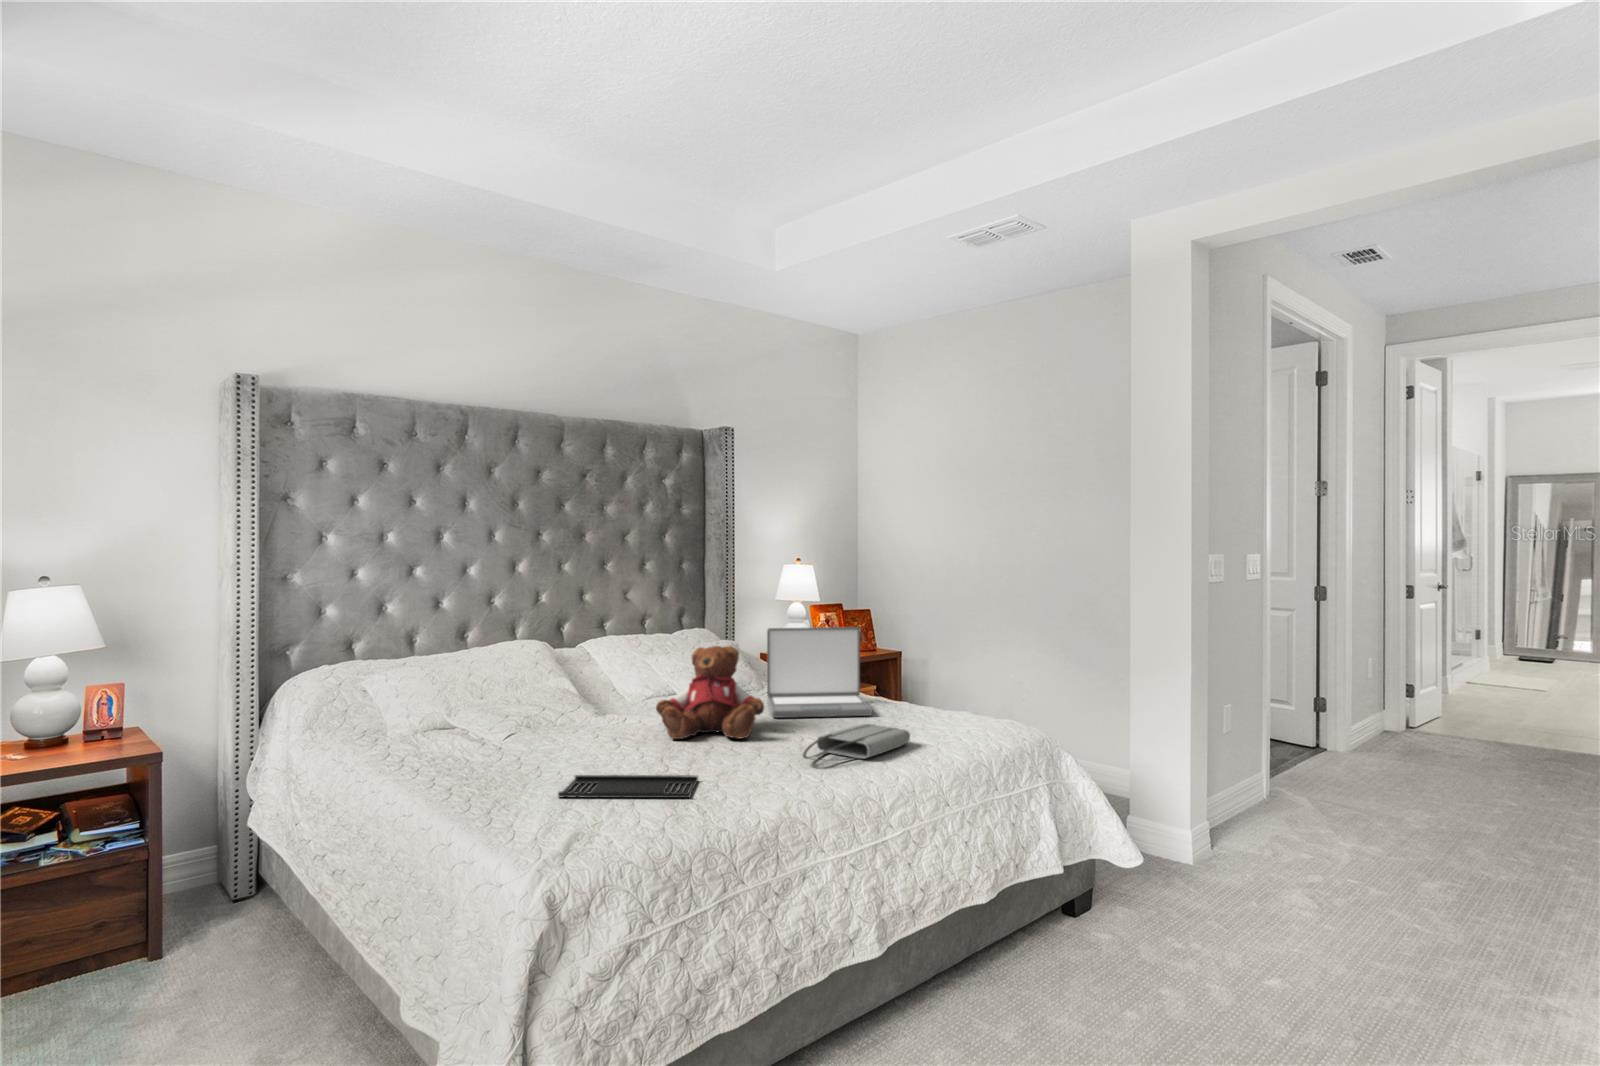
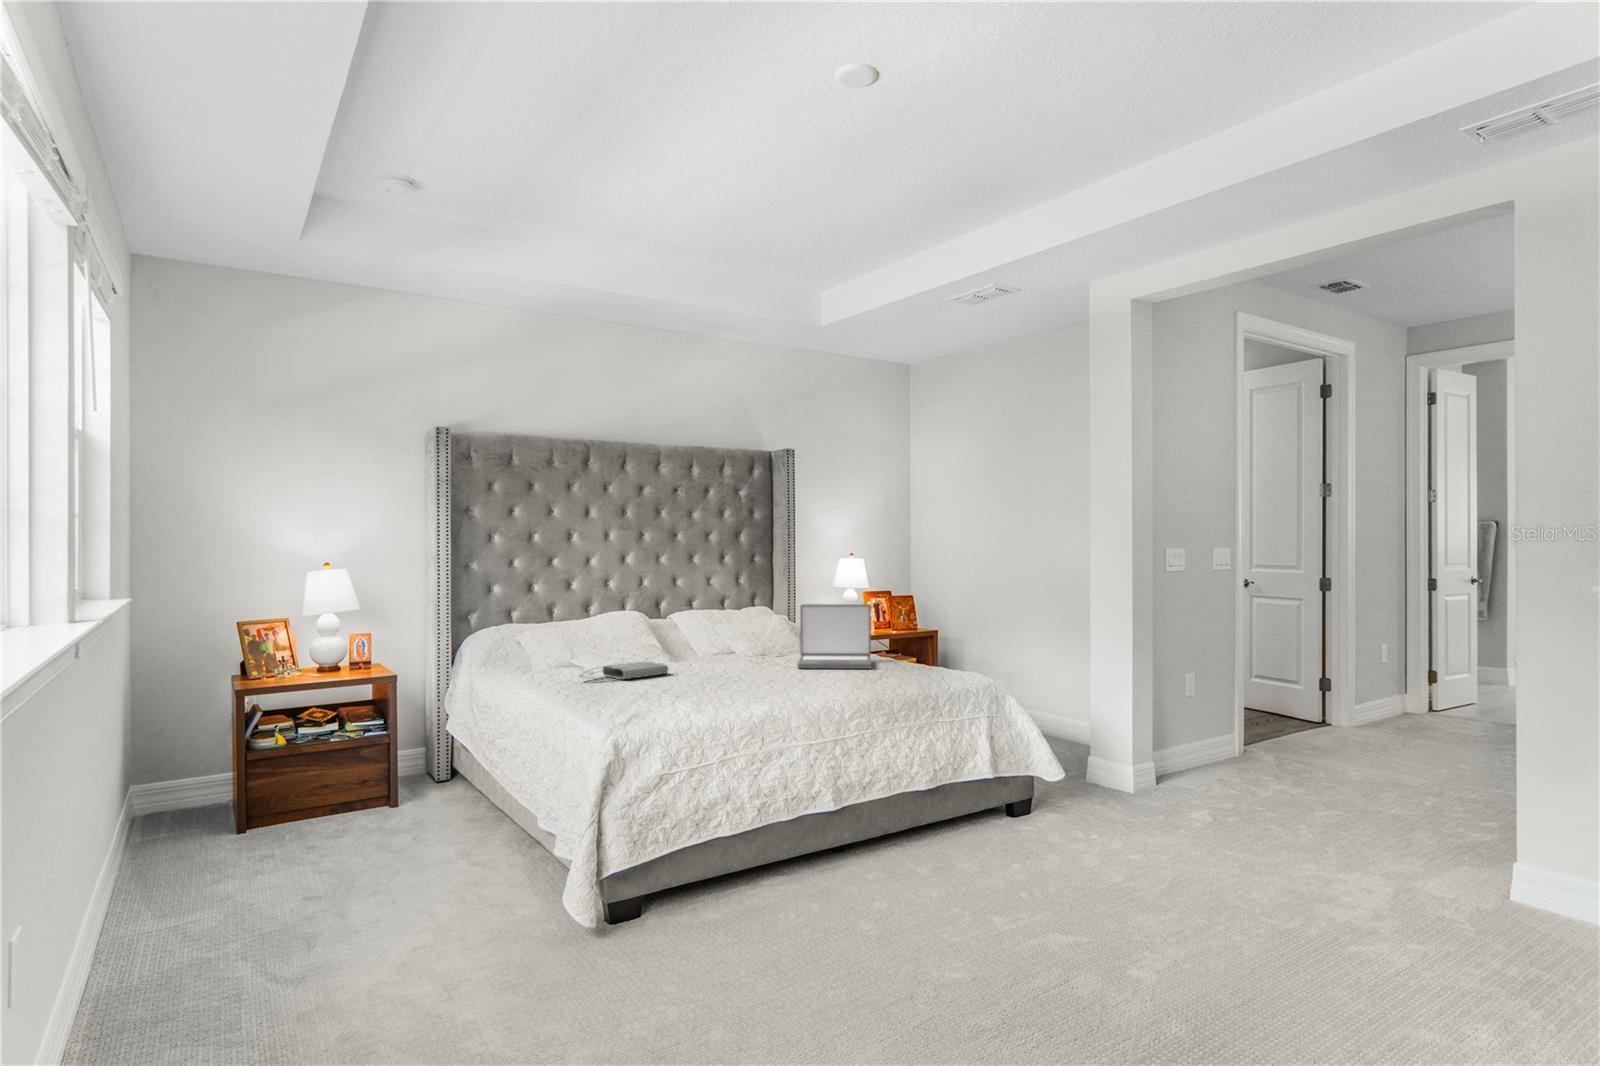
teddy bear: present [656,646,764,739] -> none [711,615,786,678]
tote bag: present [803,724,910,760] -> present [580,662,668,679]
tray: present [558,775,698,798] -> none [633,692,724,704]

